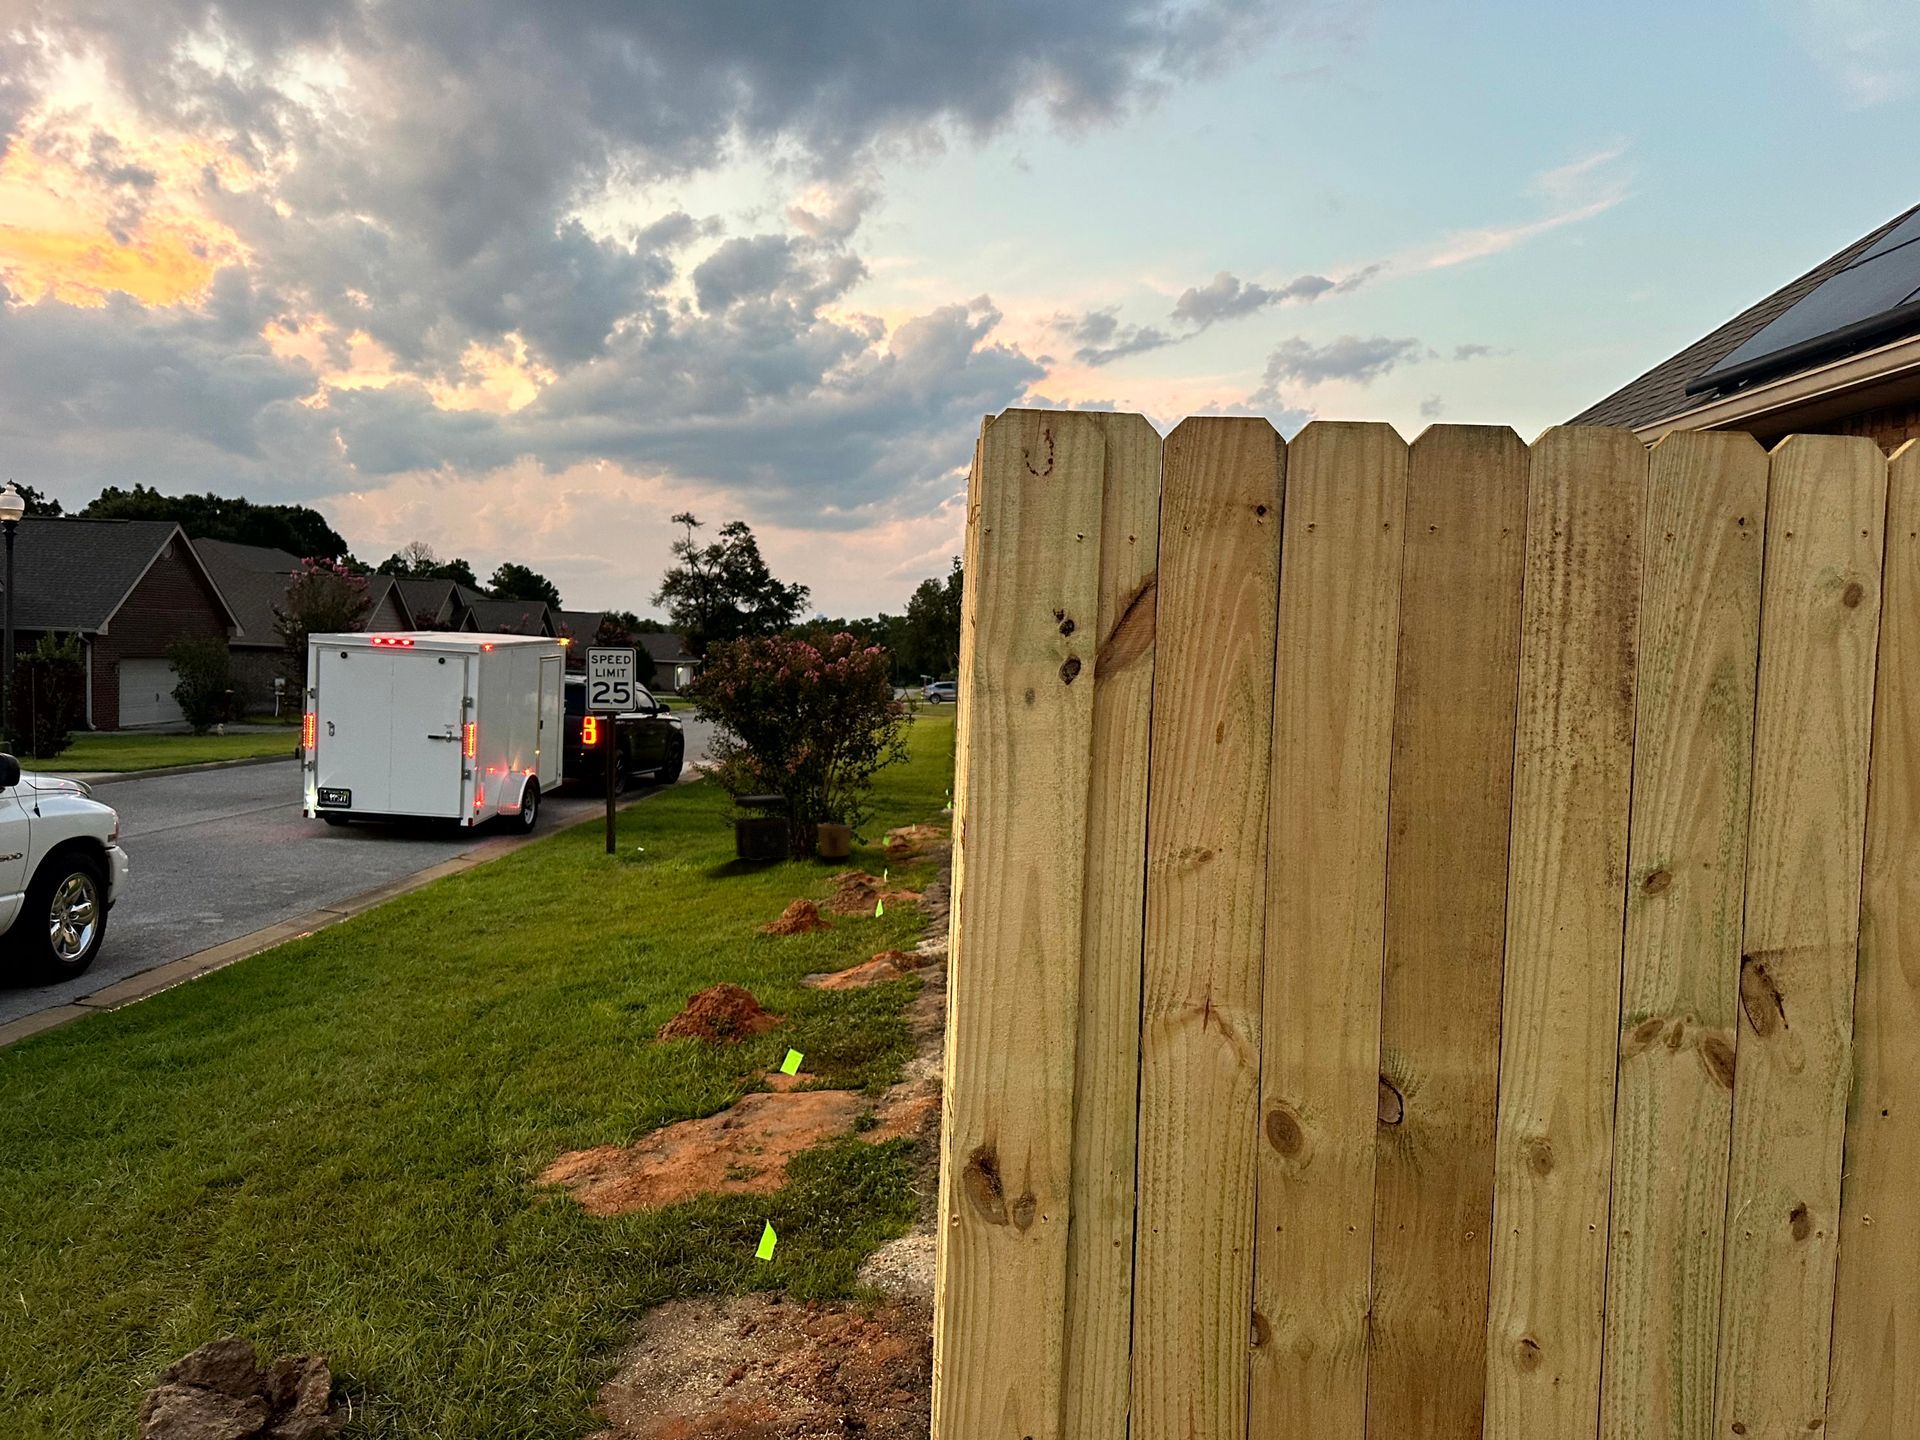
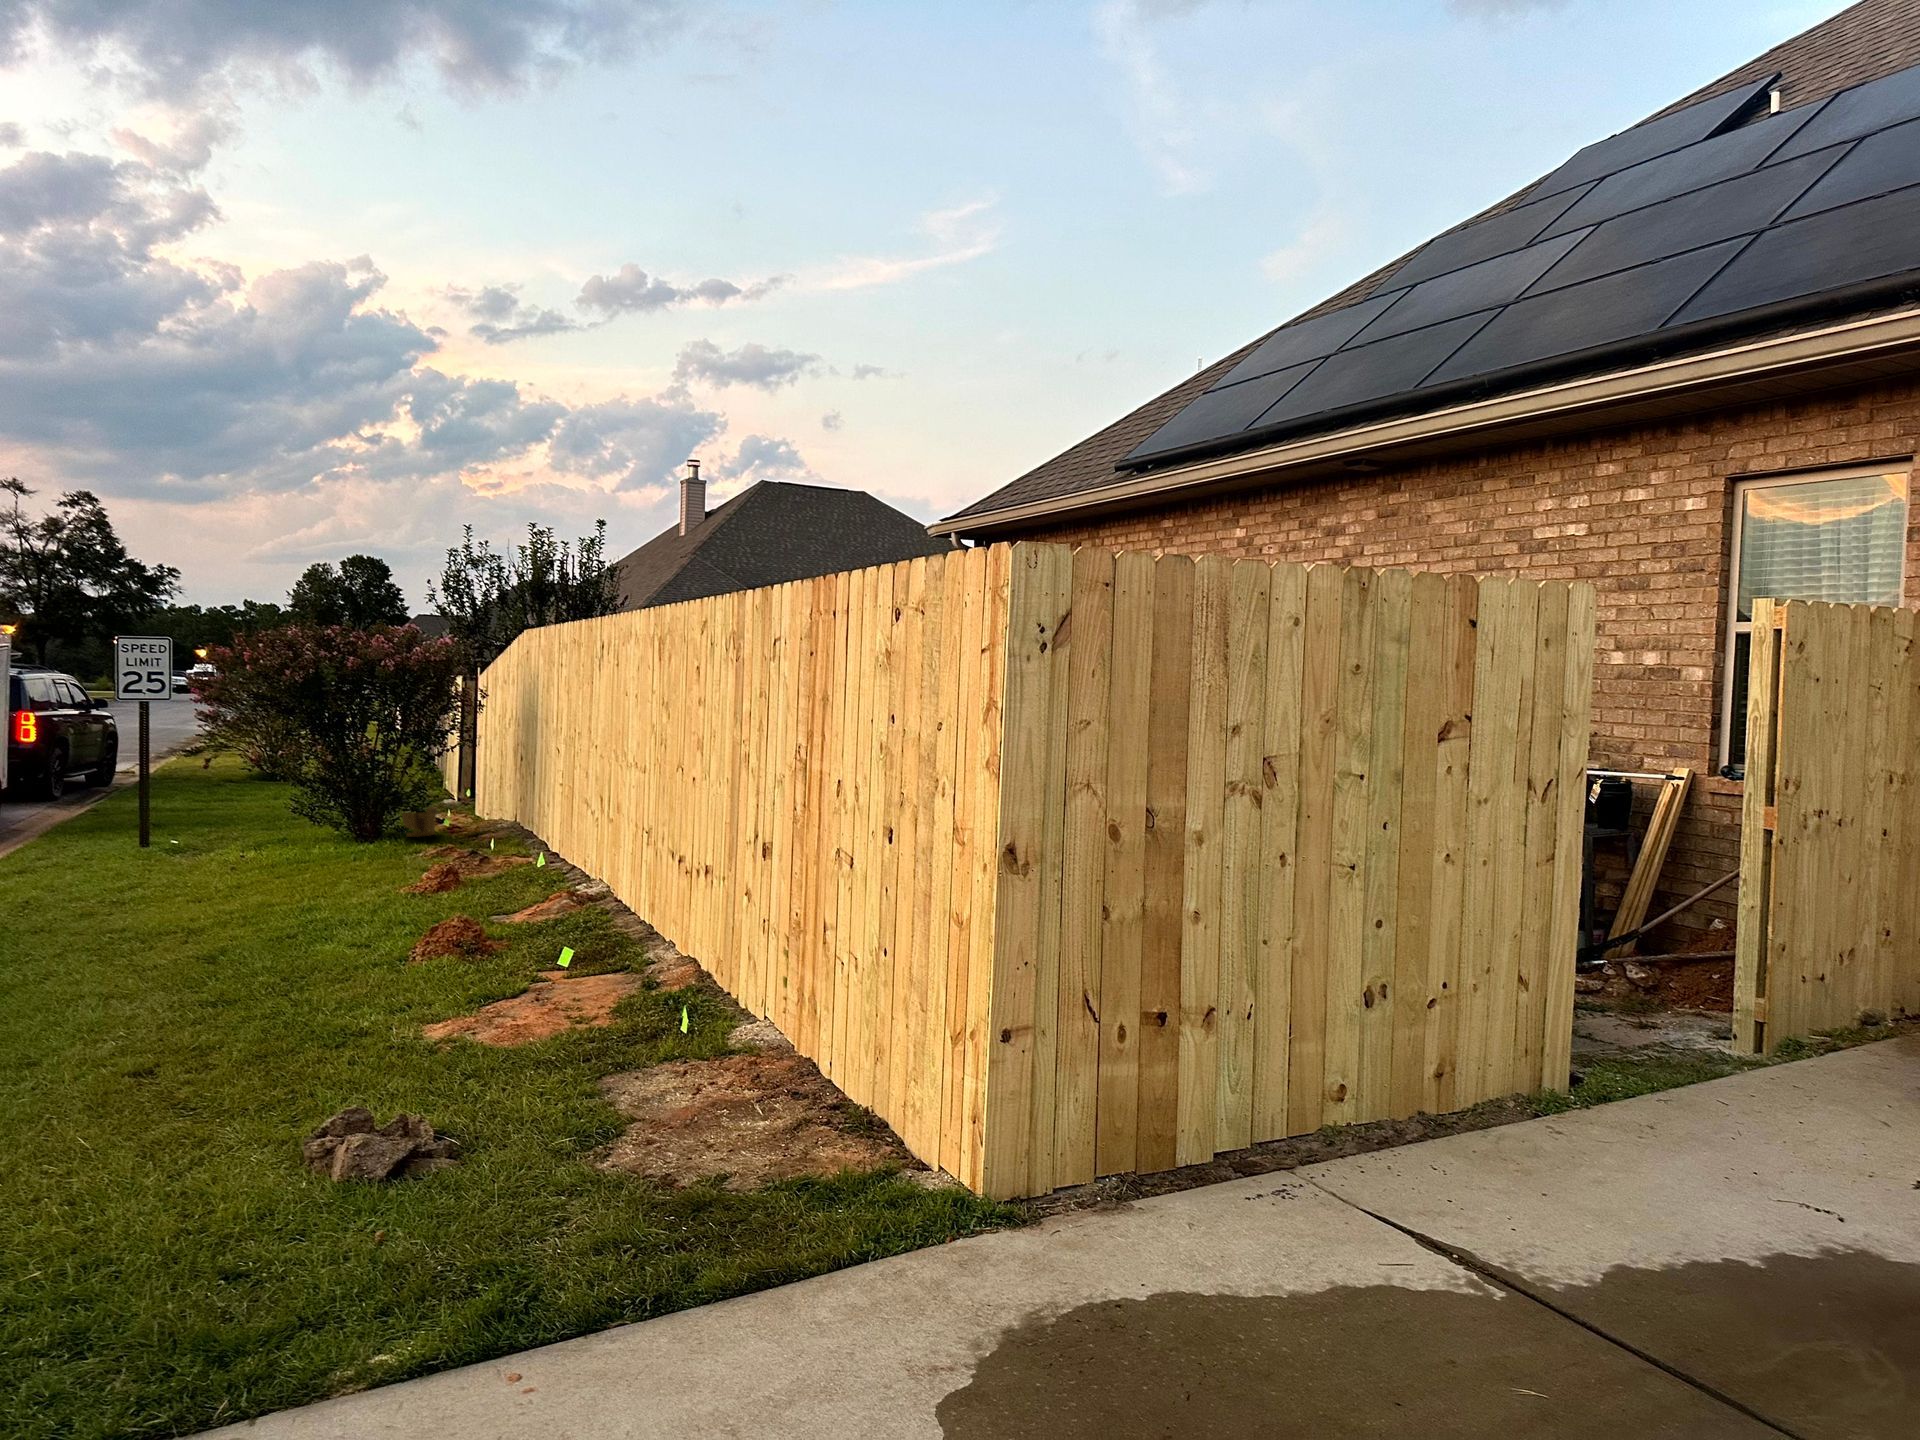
toolbox: present [734,795,789,861] -> none [312,781,373,844]

